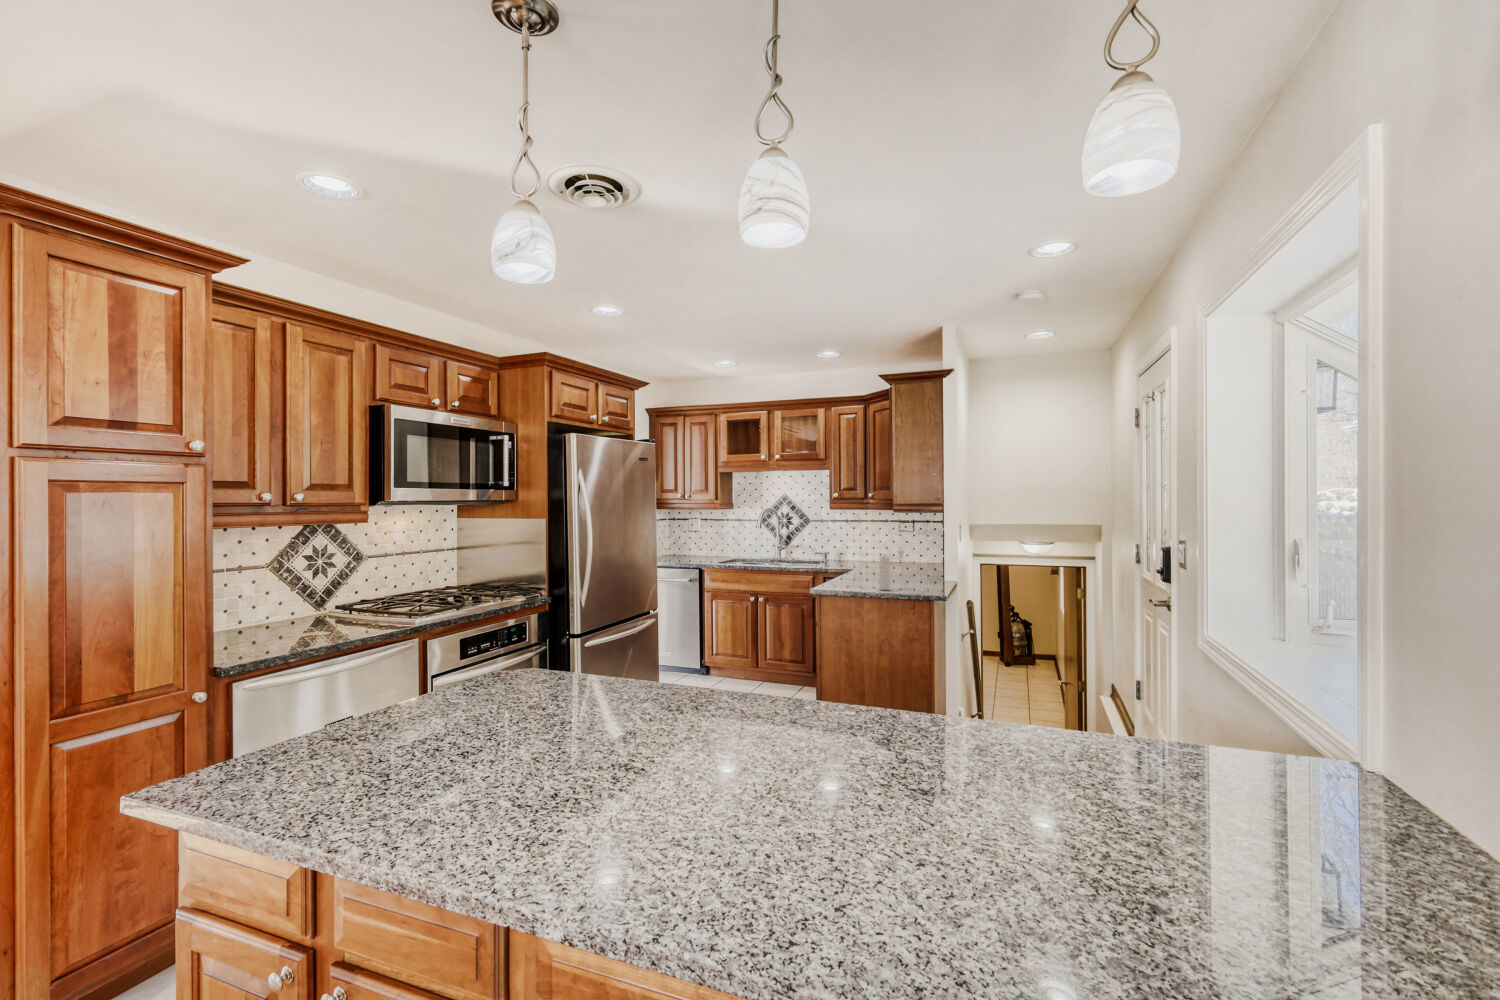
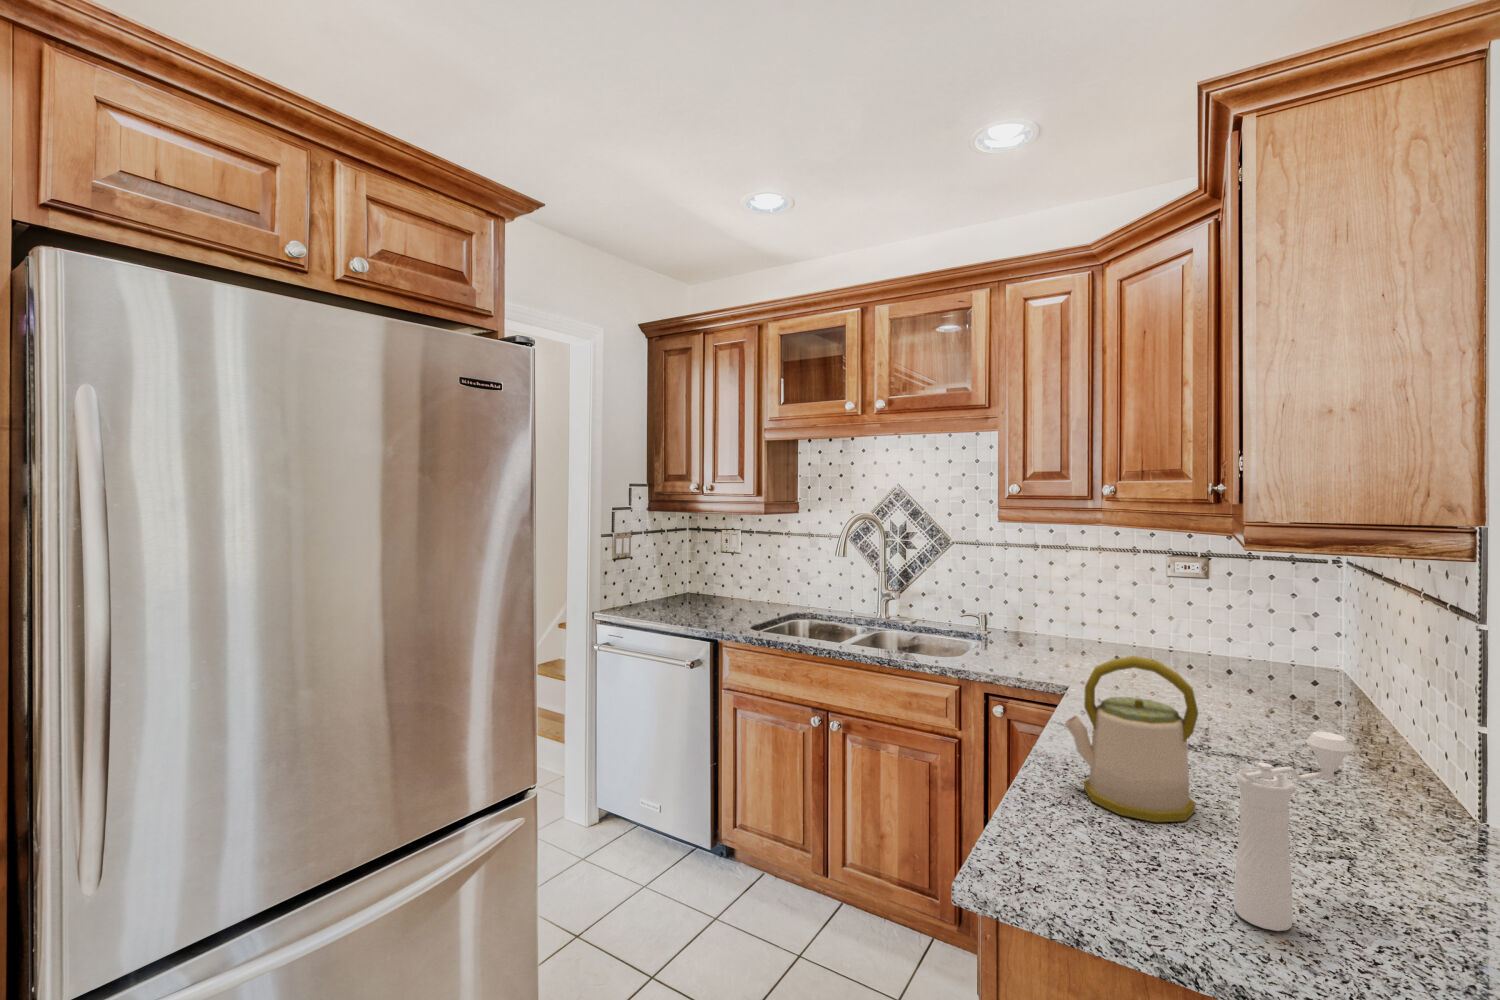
kettle: none [847,541,881,584] -> present [1065,656,1198,822]

